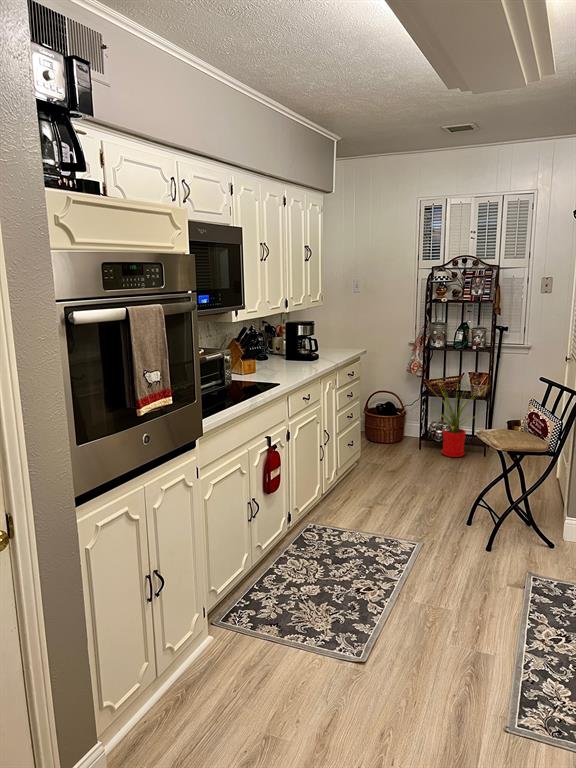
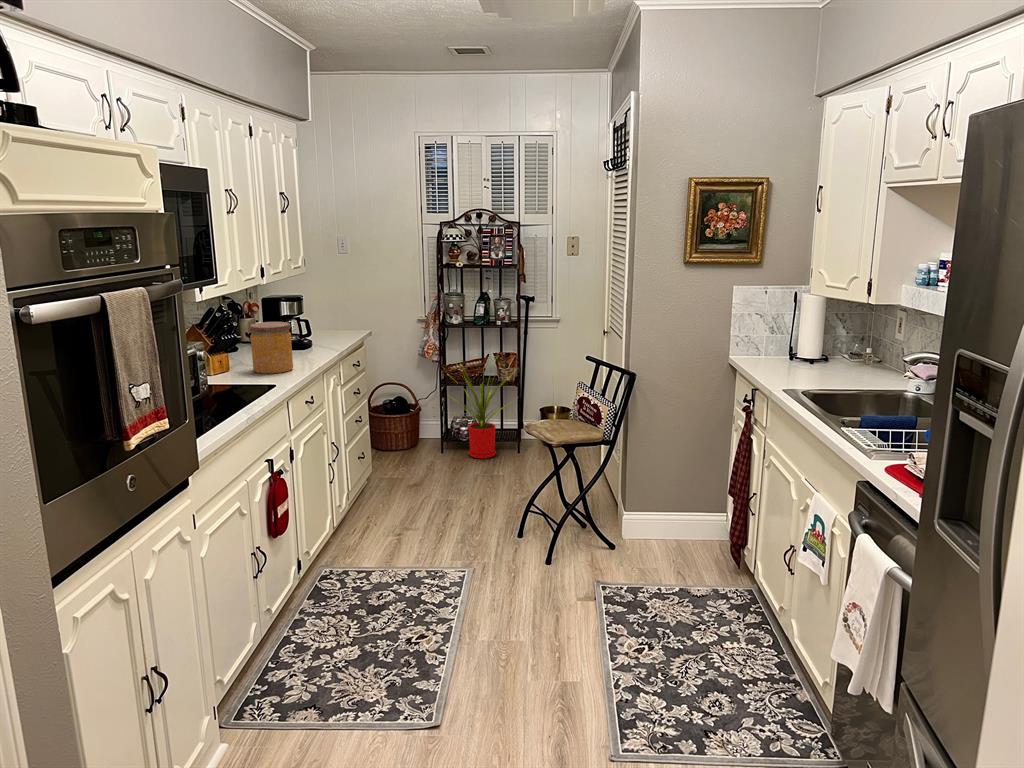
jar: none [269,337,298,375] -> present [250,322,293,374]

